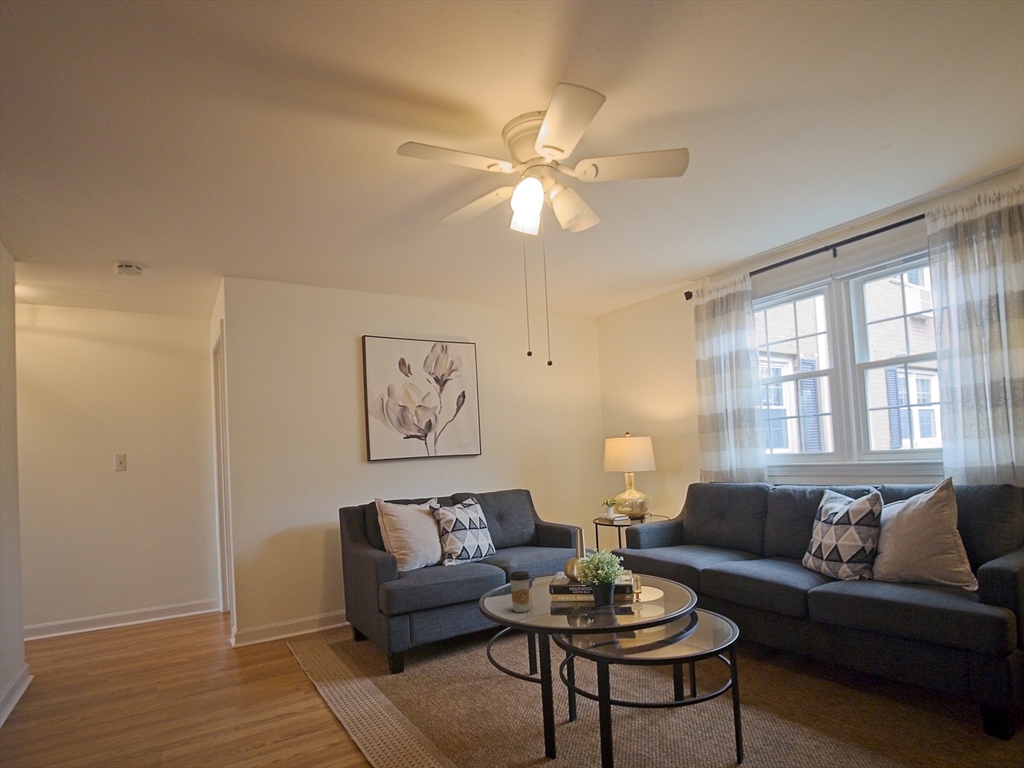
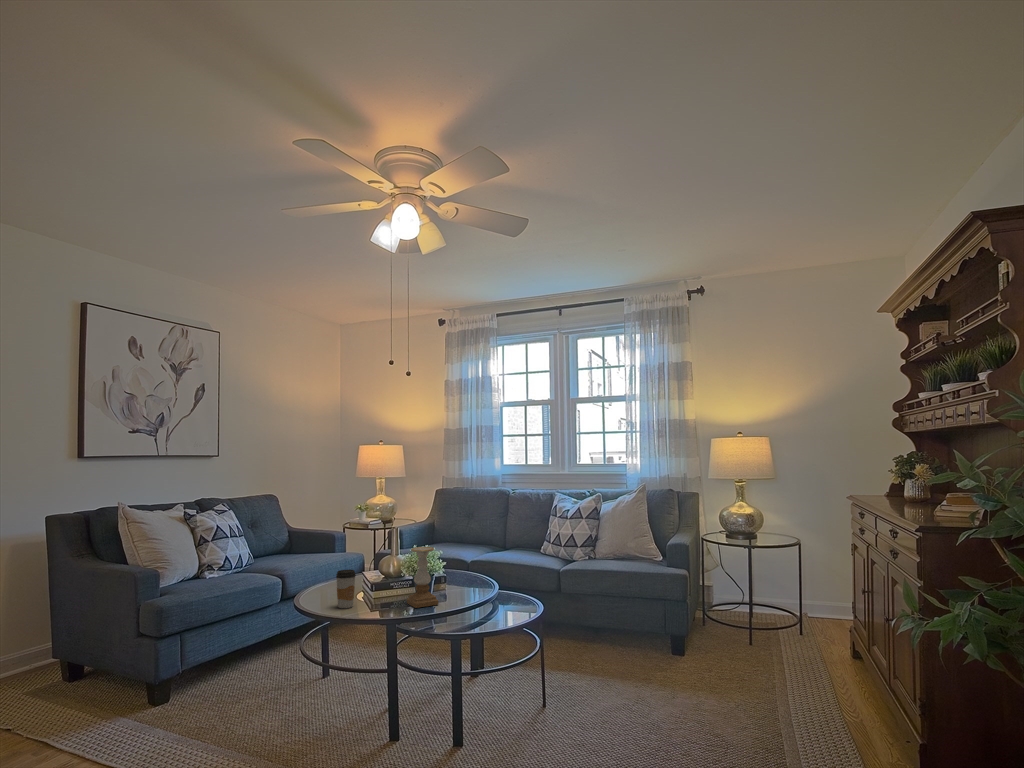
candle holder: none [582,552,614,621] -> present [407,547,438,608]

